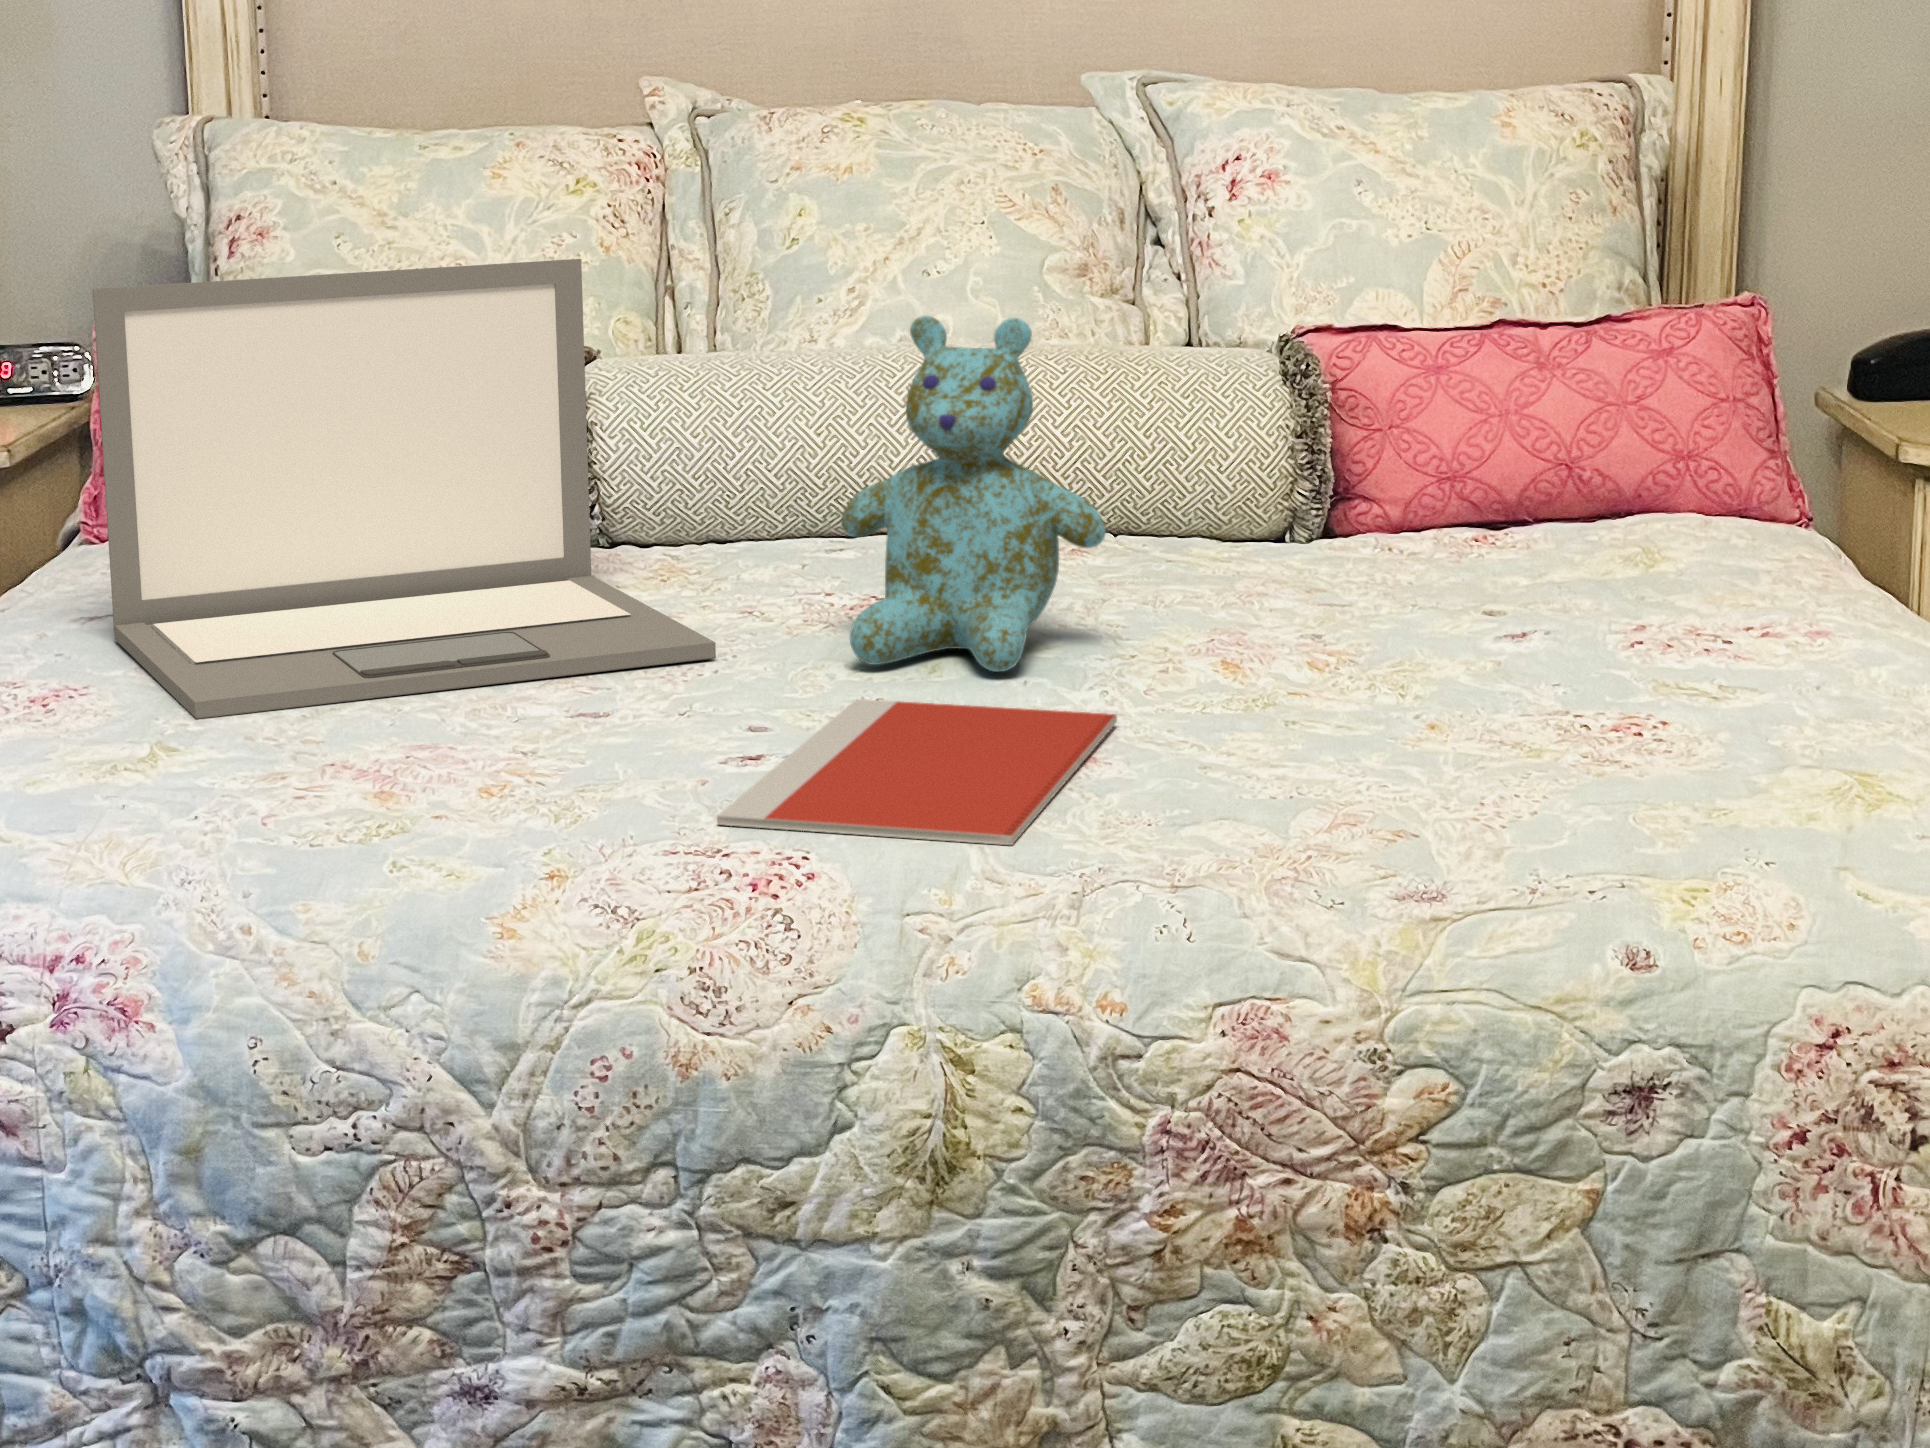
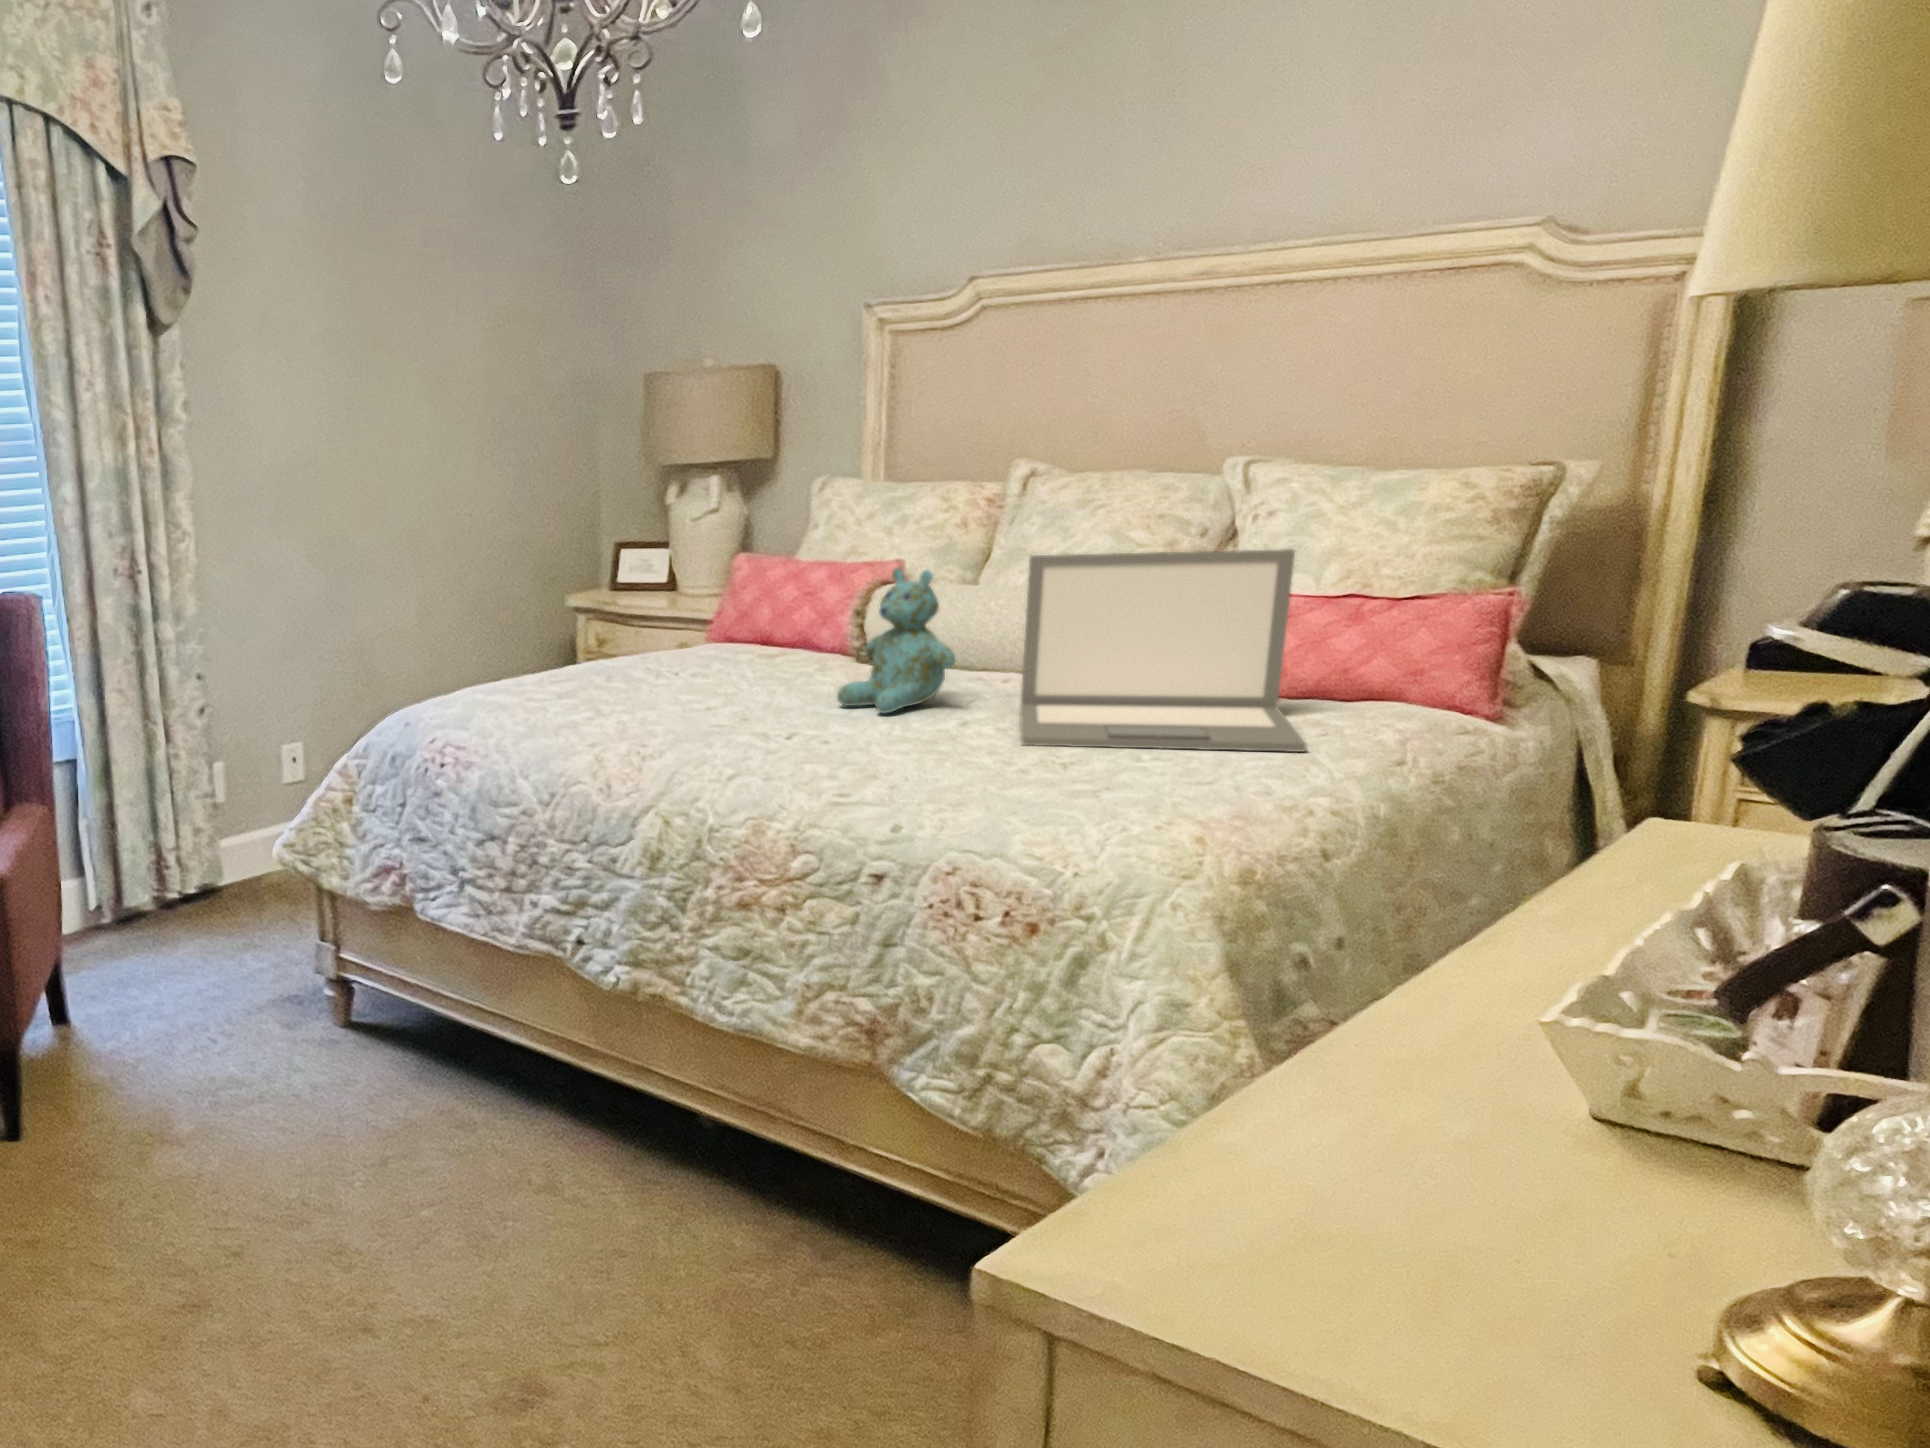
laptop: present [93,259,716,719] -> present [1020,549,1306,752]
notebook: present [717,699,1117,845] -> none [670,714,880,760]

